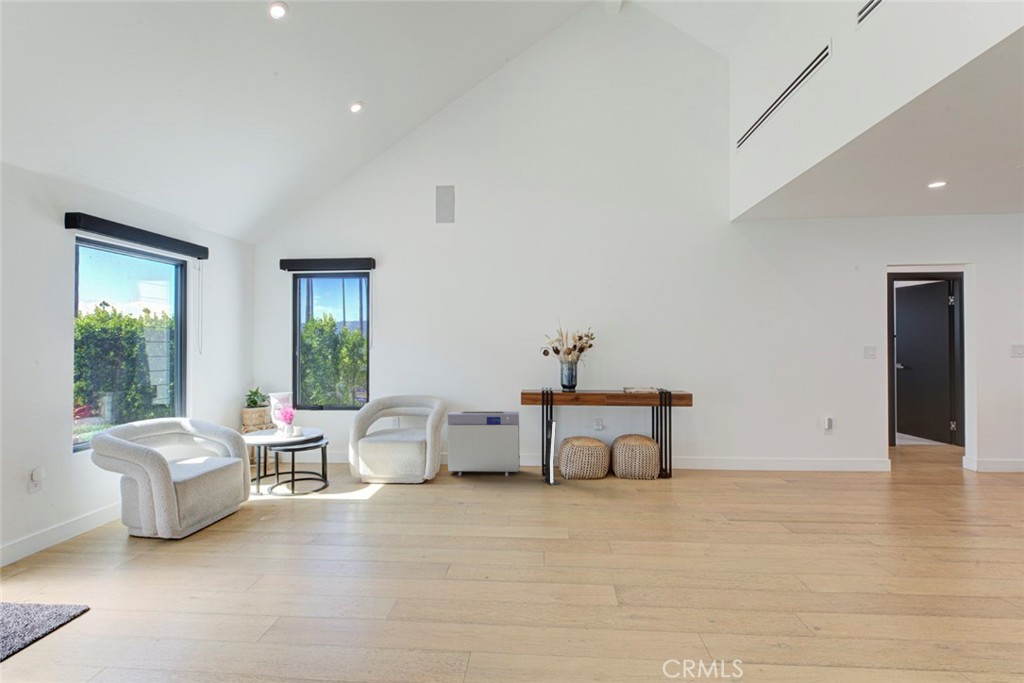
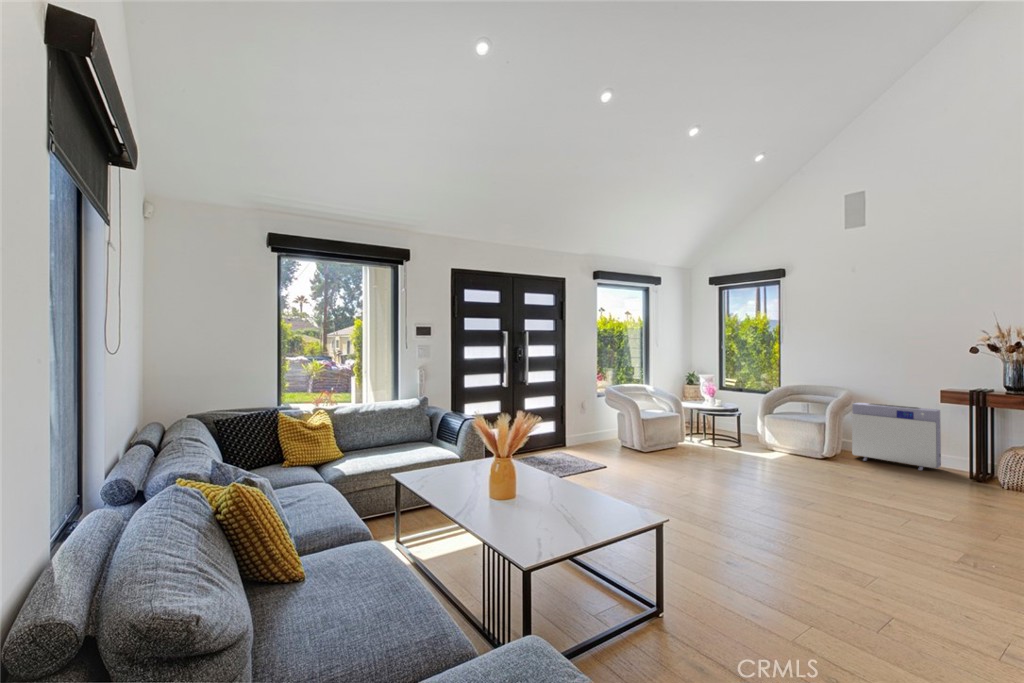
speaker: present [541,420,561,485] -> none [964,420,989,488]

